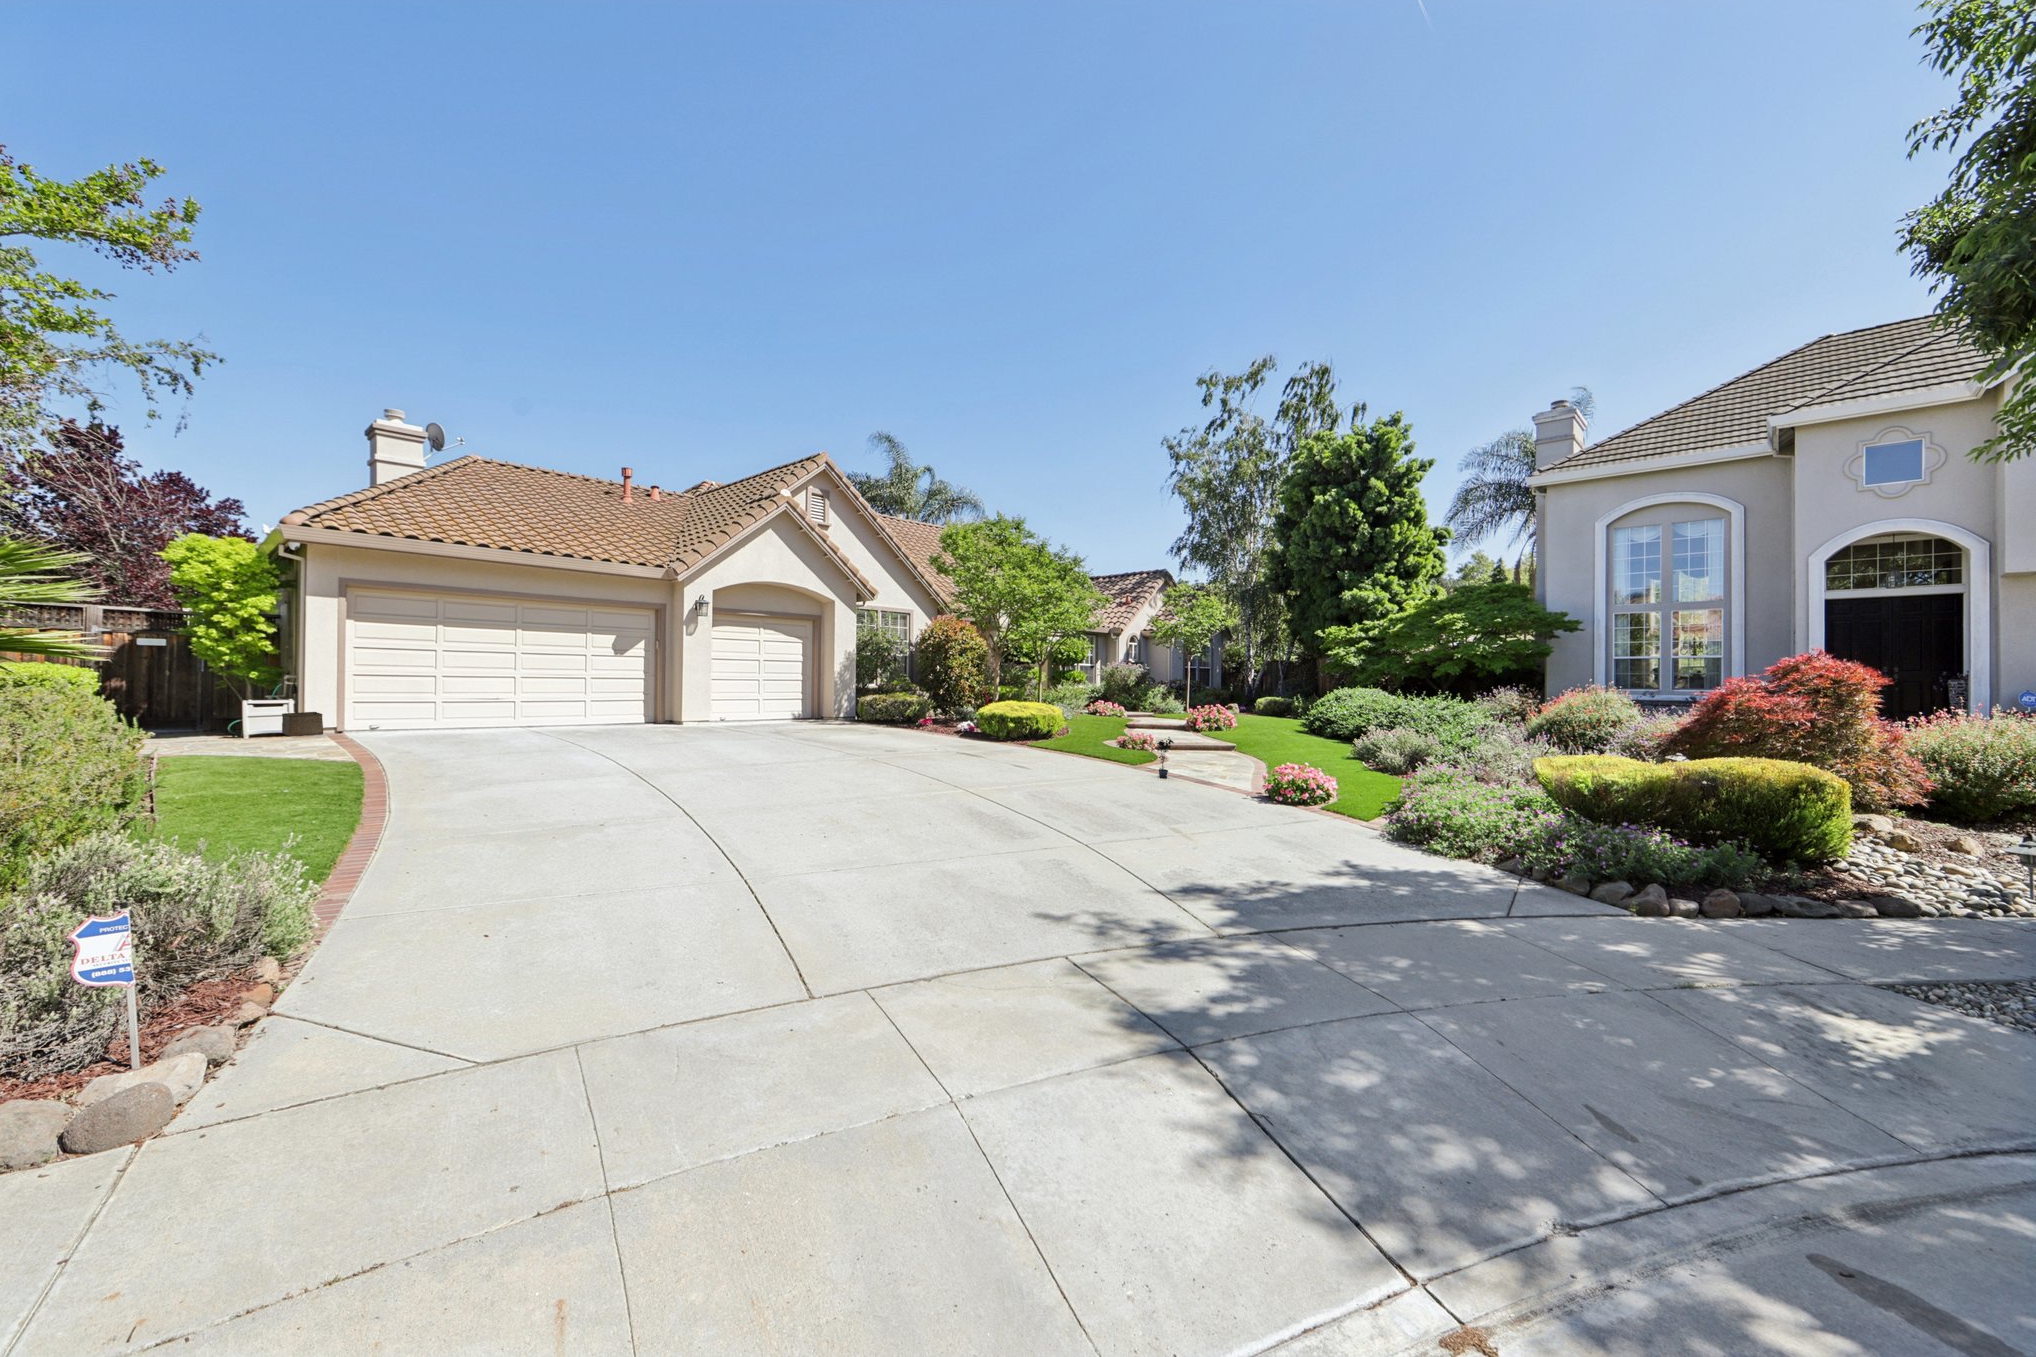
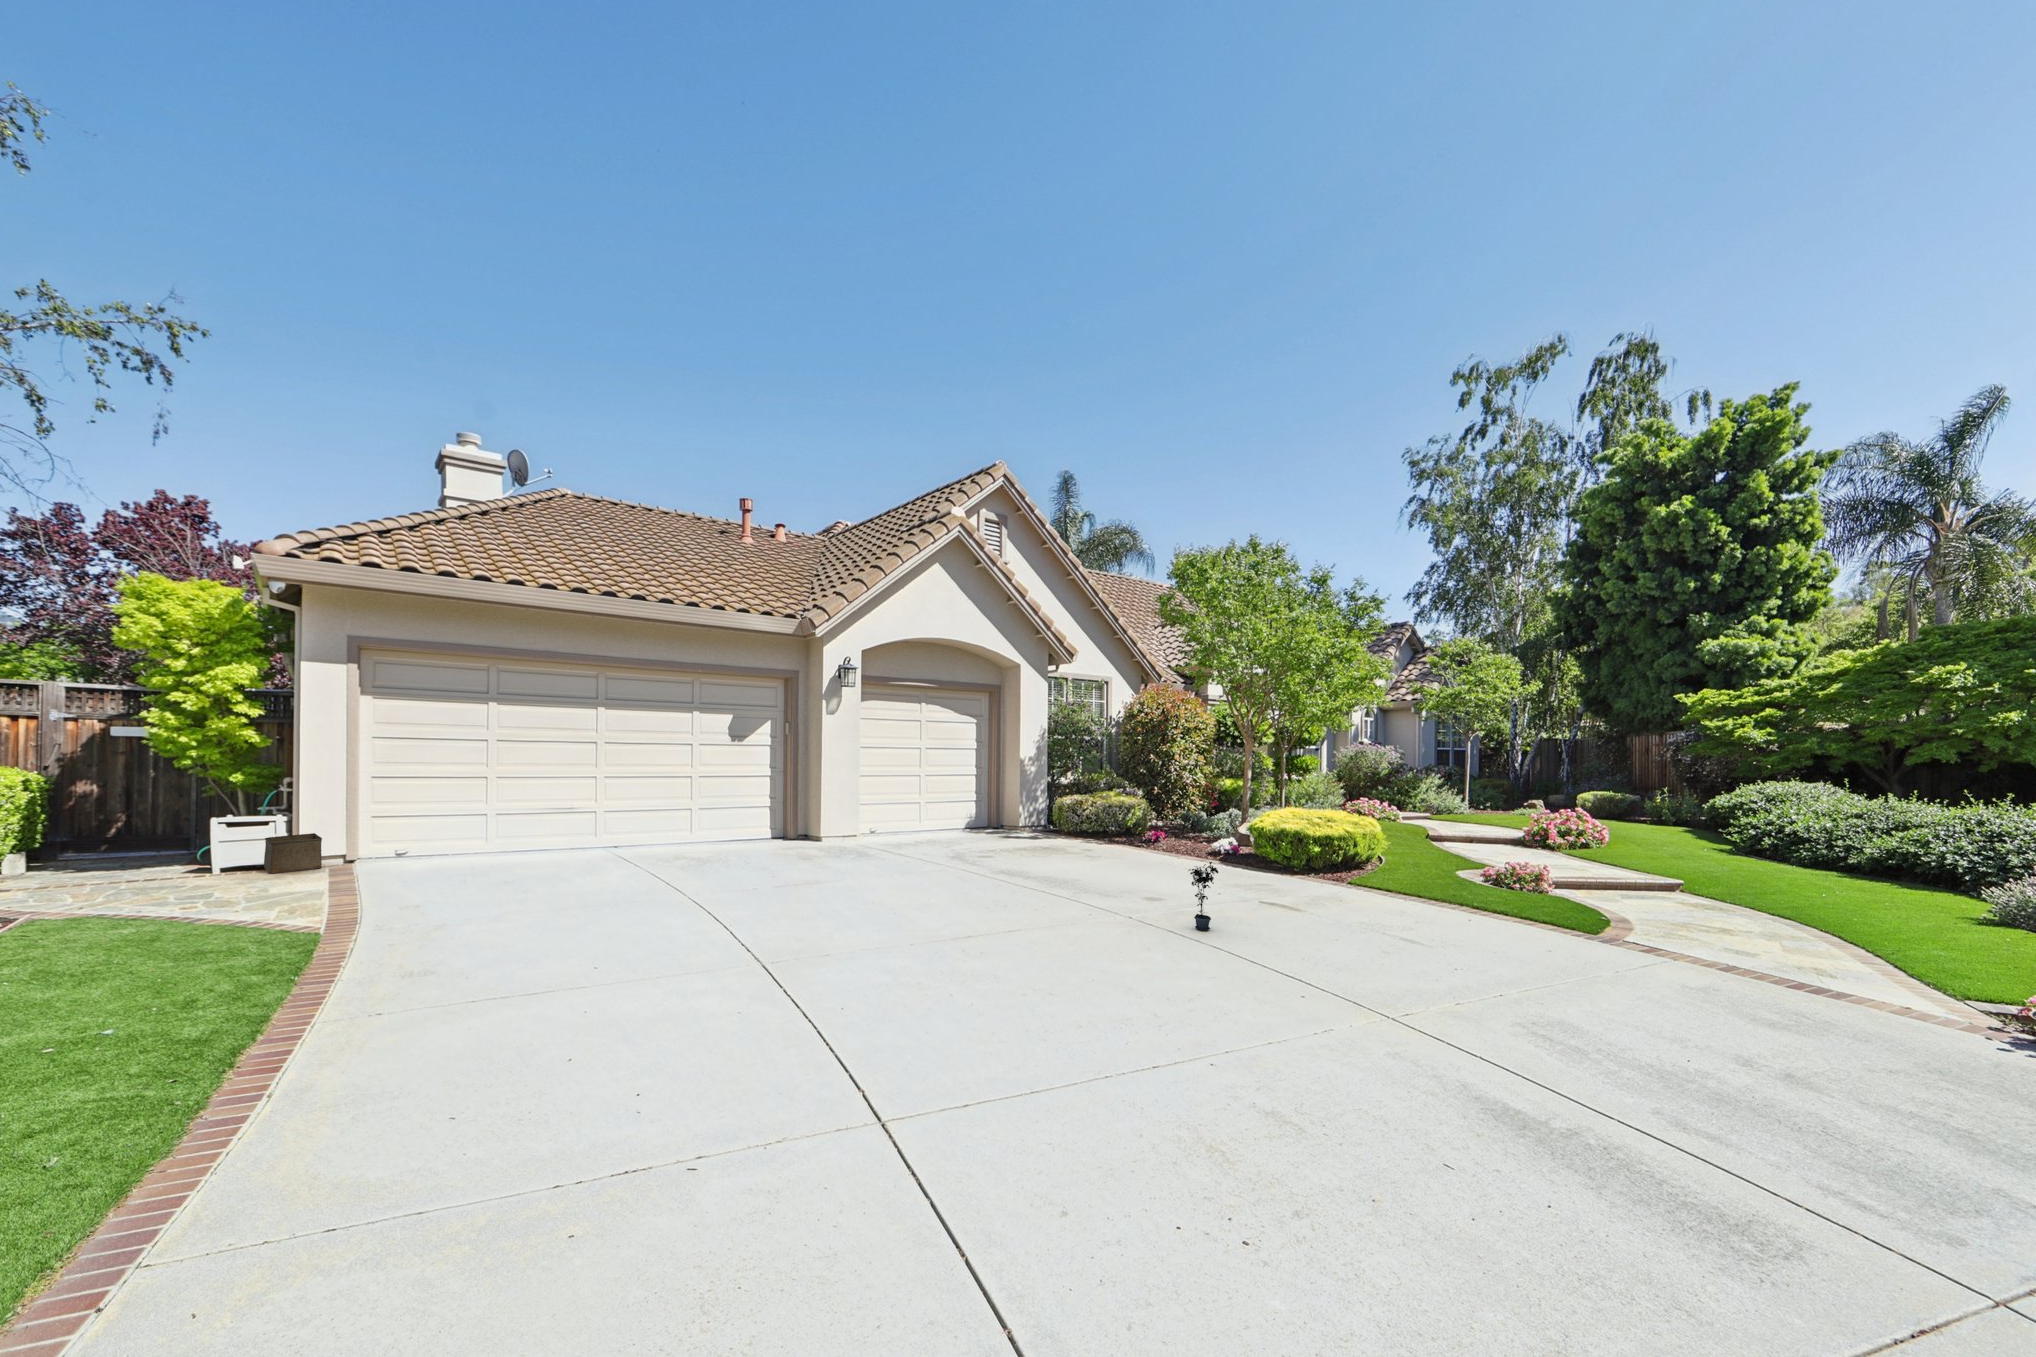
potted plant: present [1157,737,1174,778] -> present [1188,862,1218,931]

